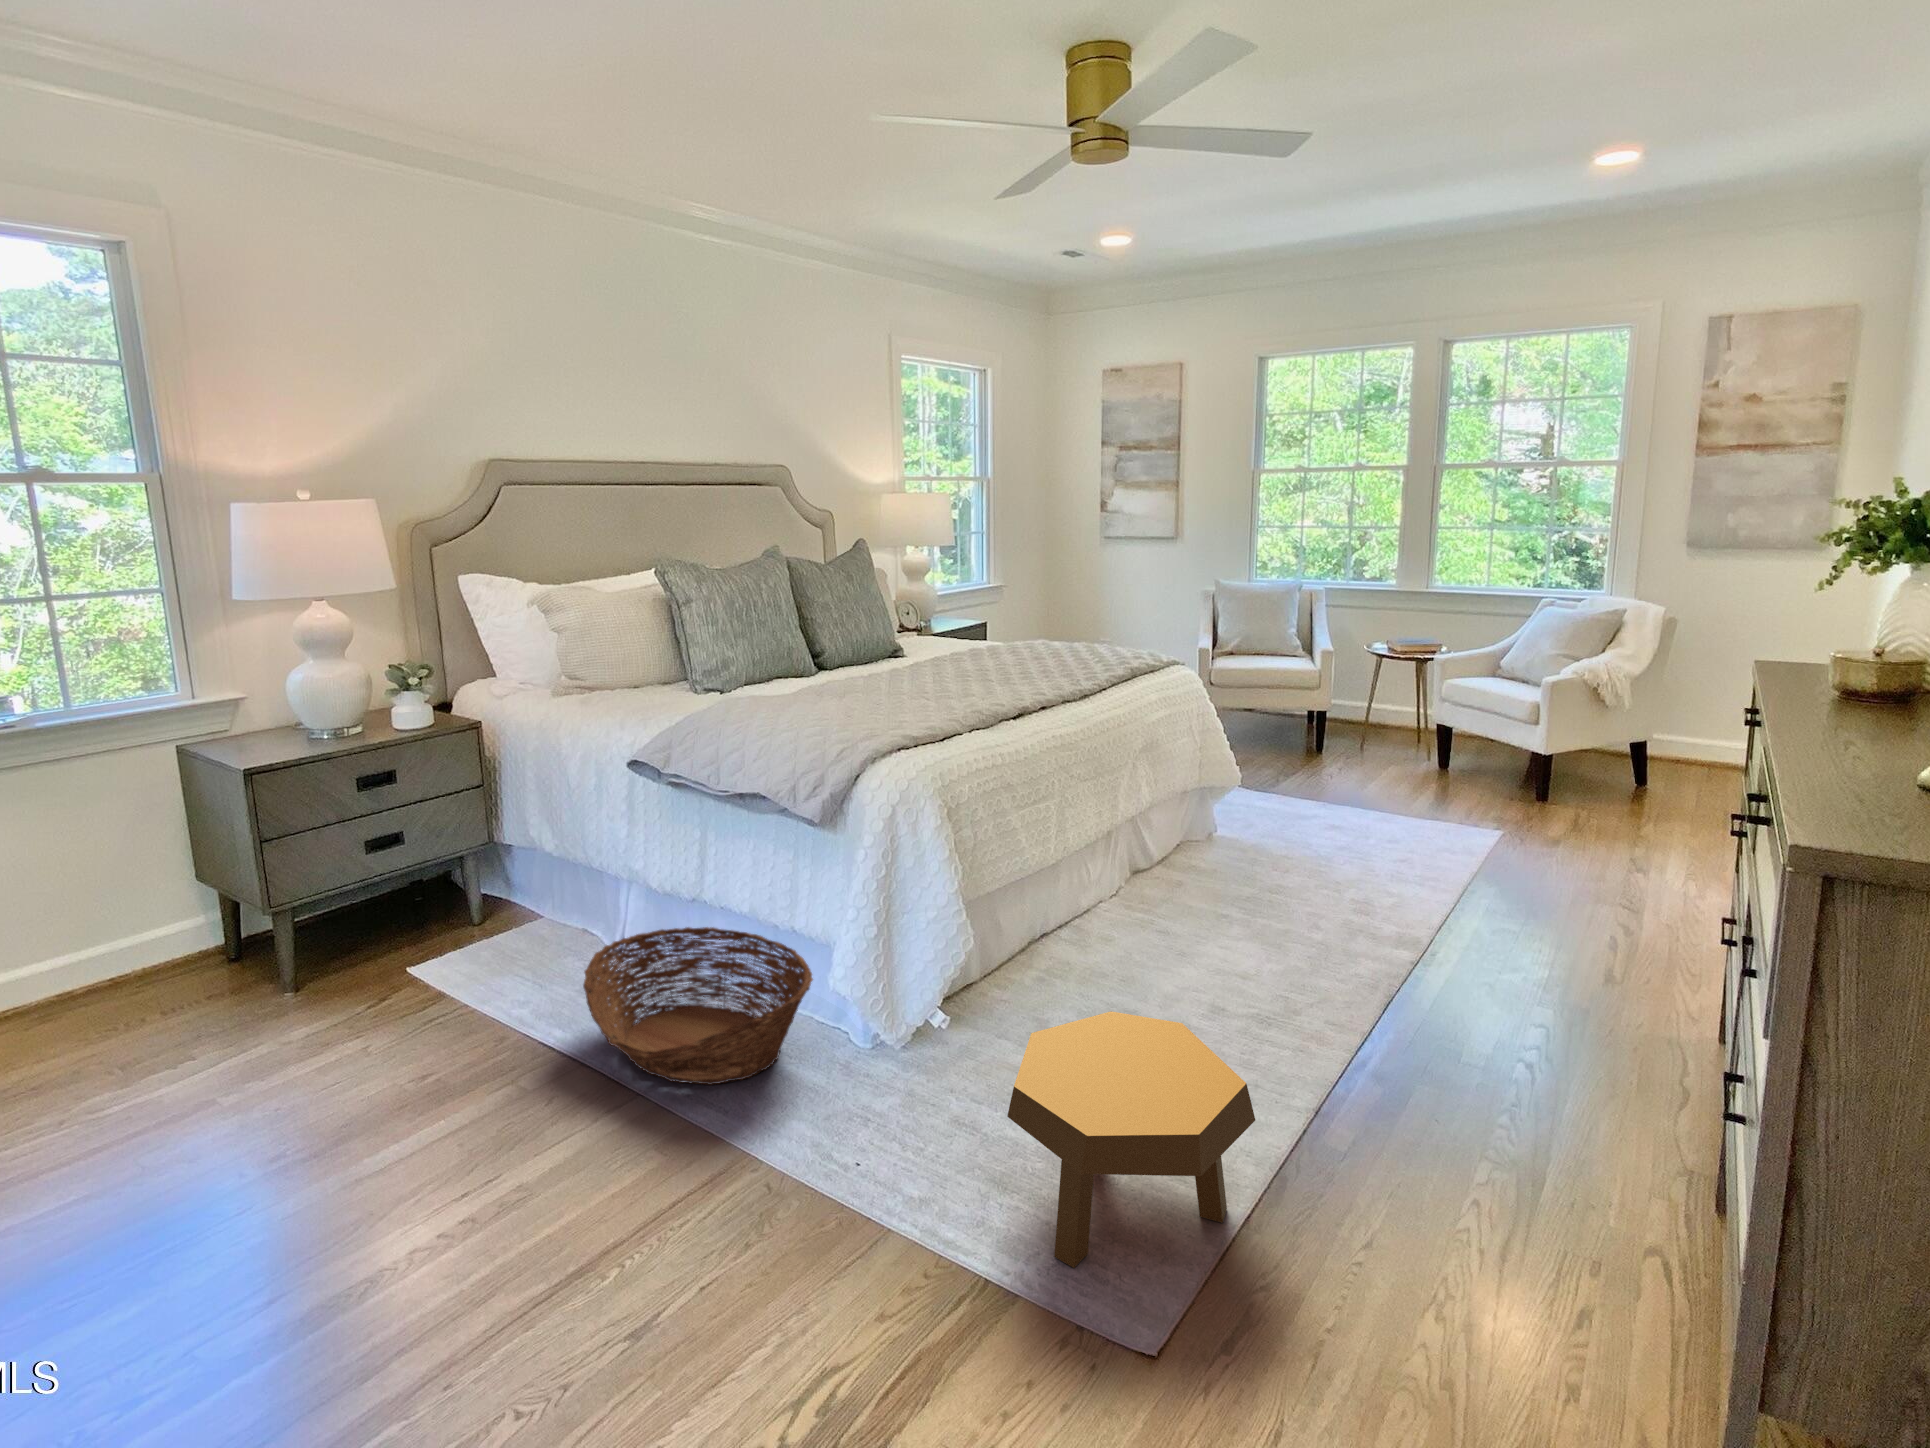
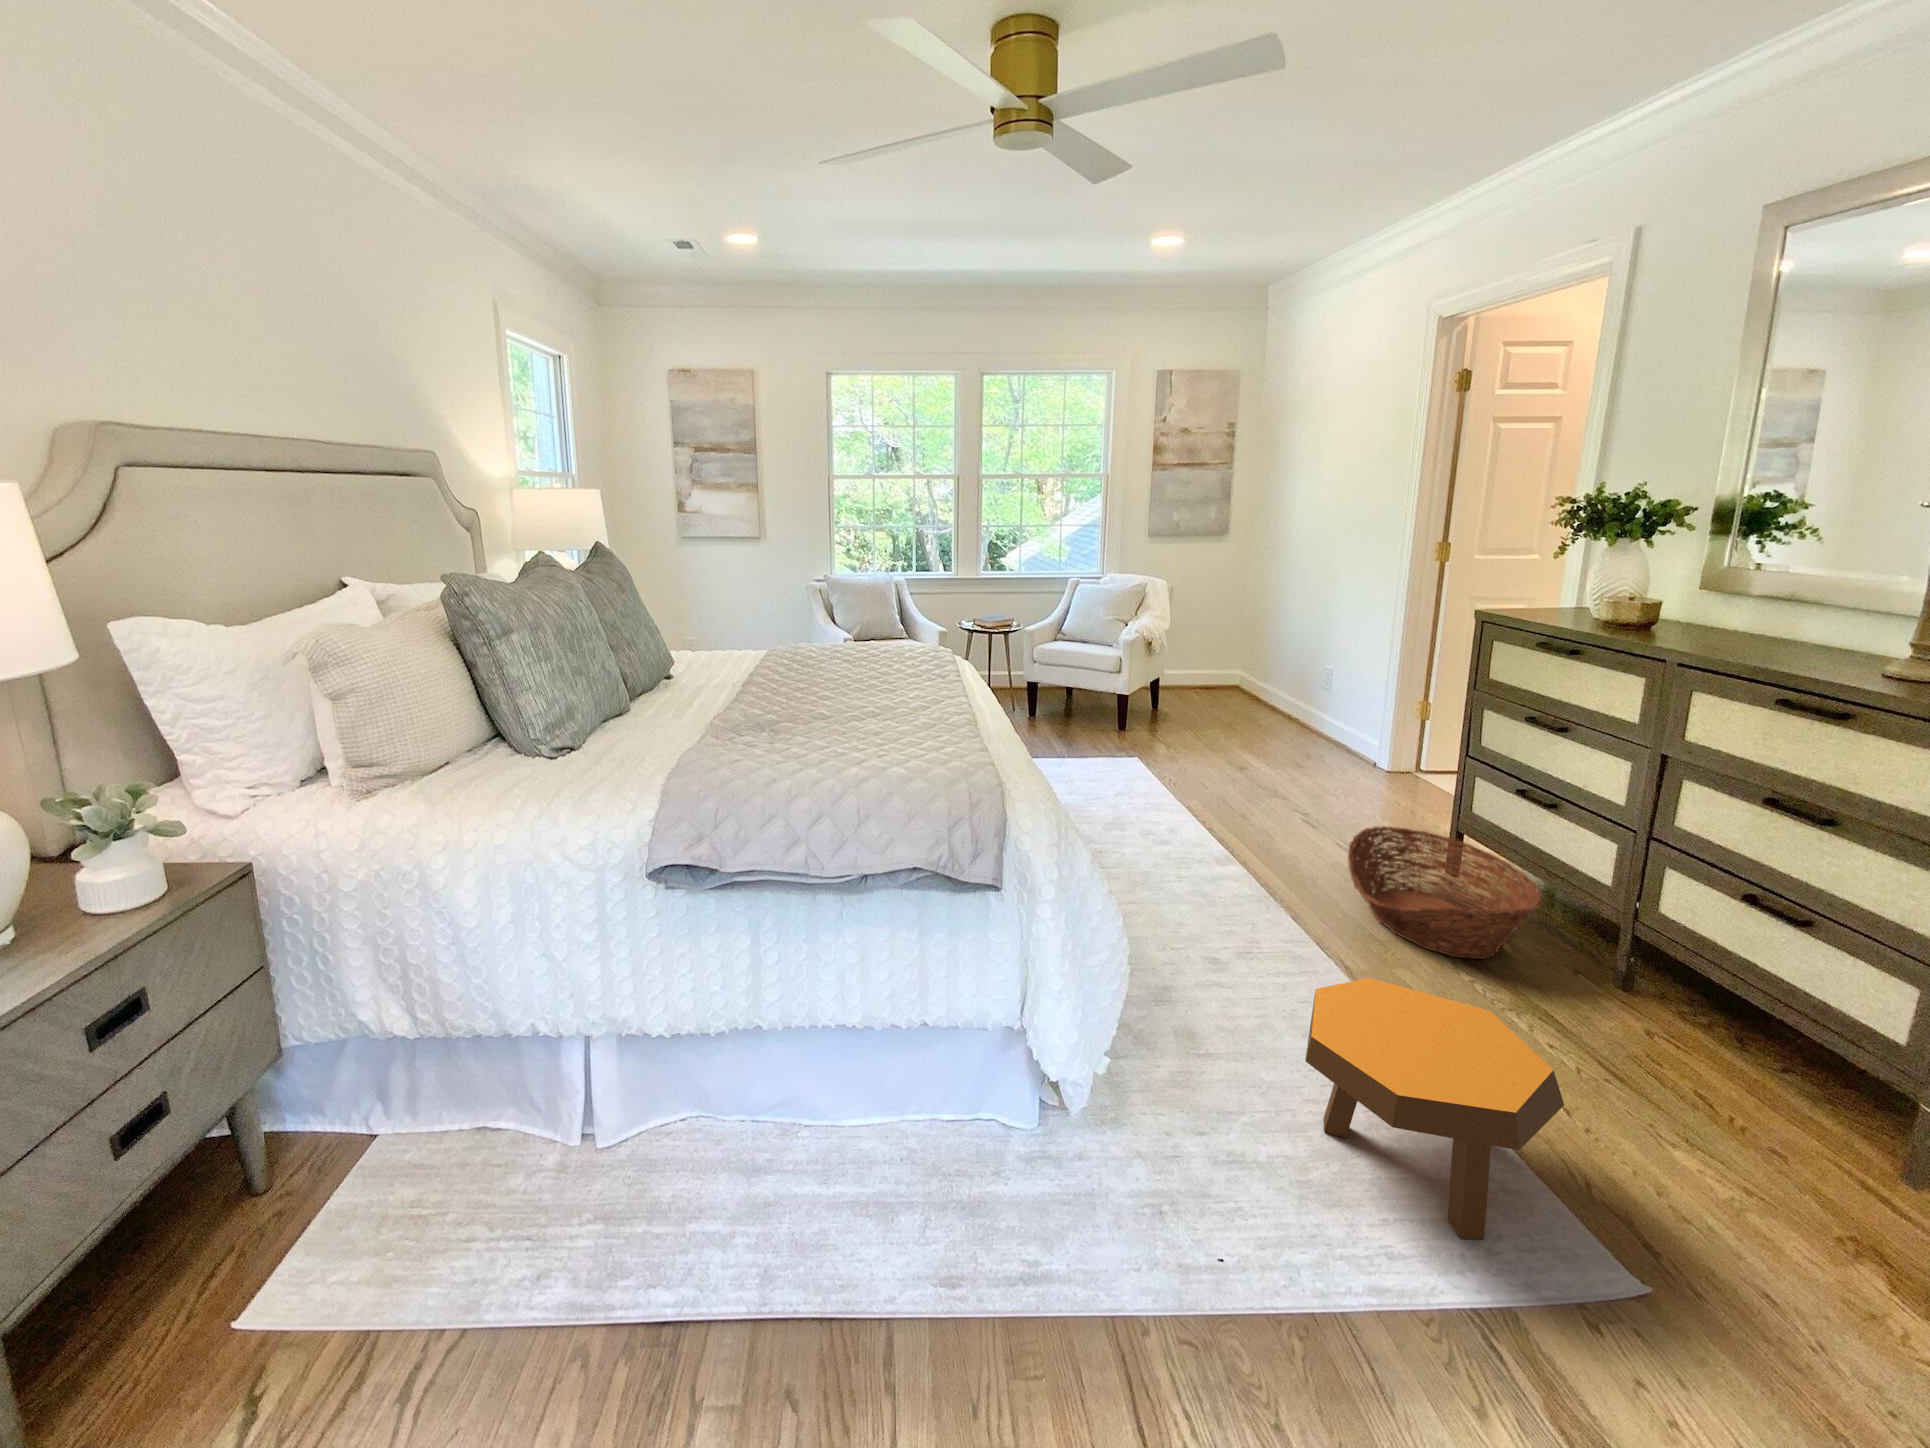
basket: present [583,927,813,1085] -> present [1348,826,1542,959]

